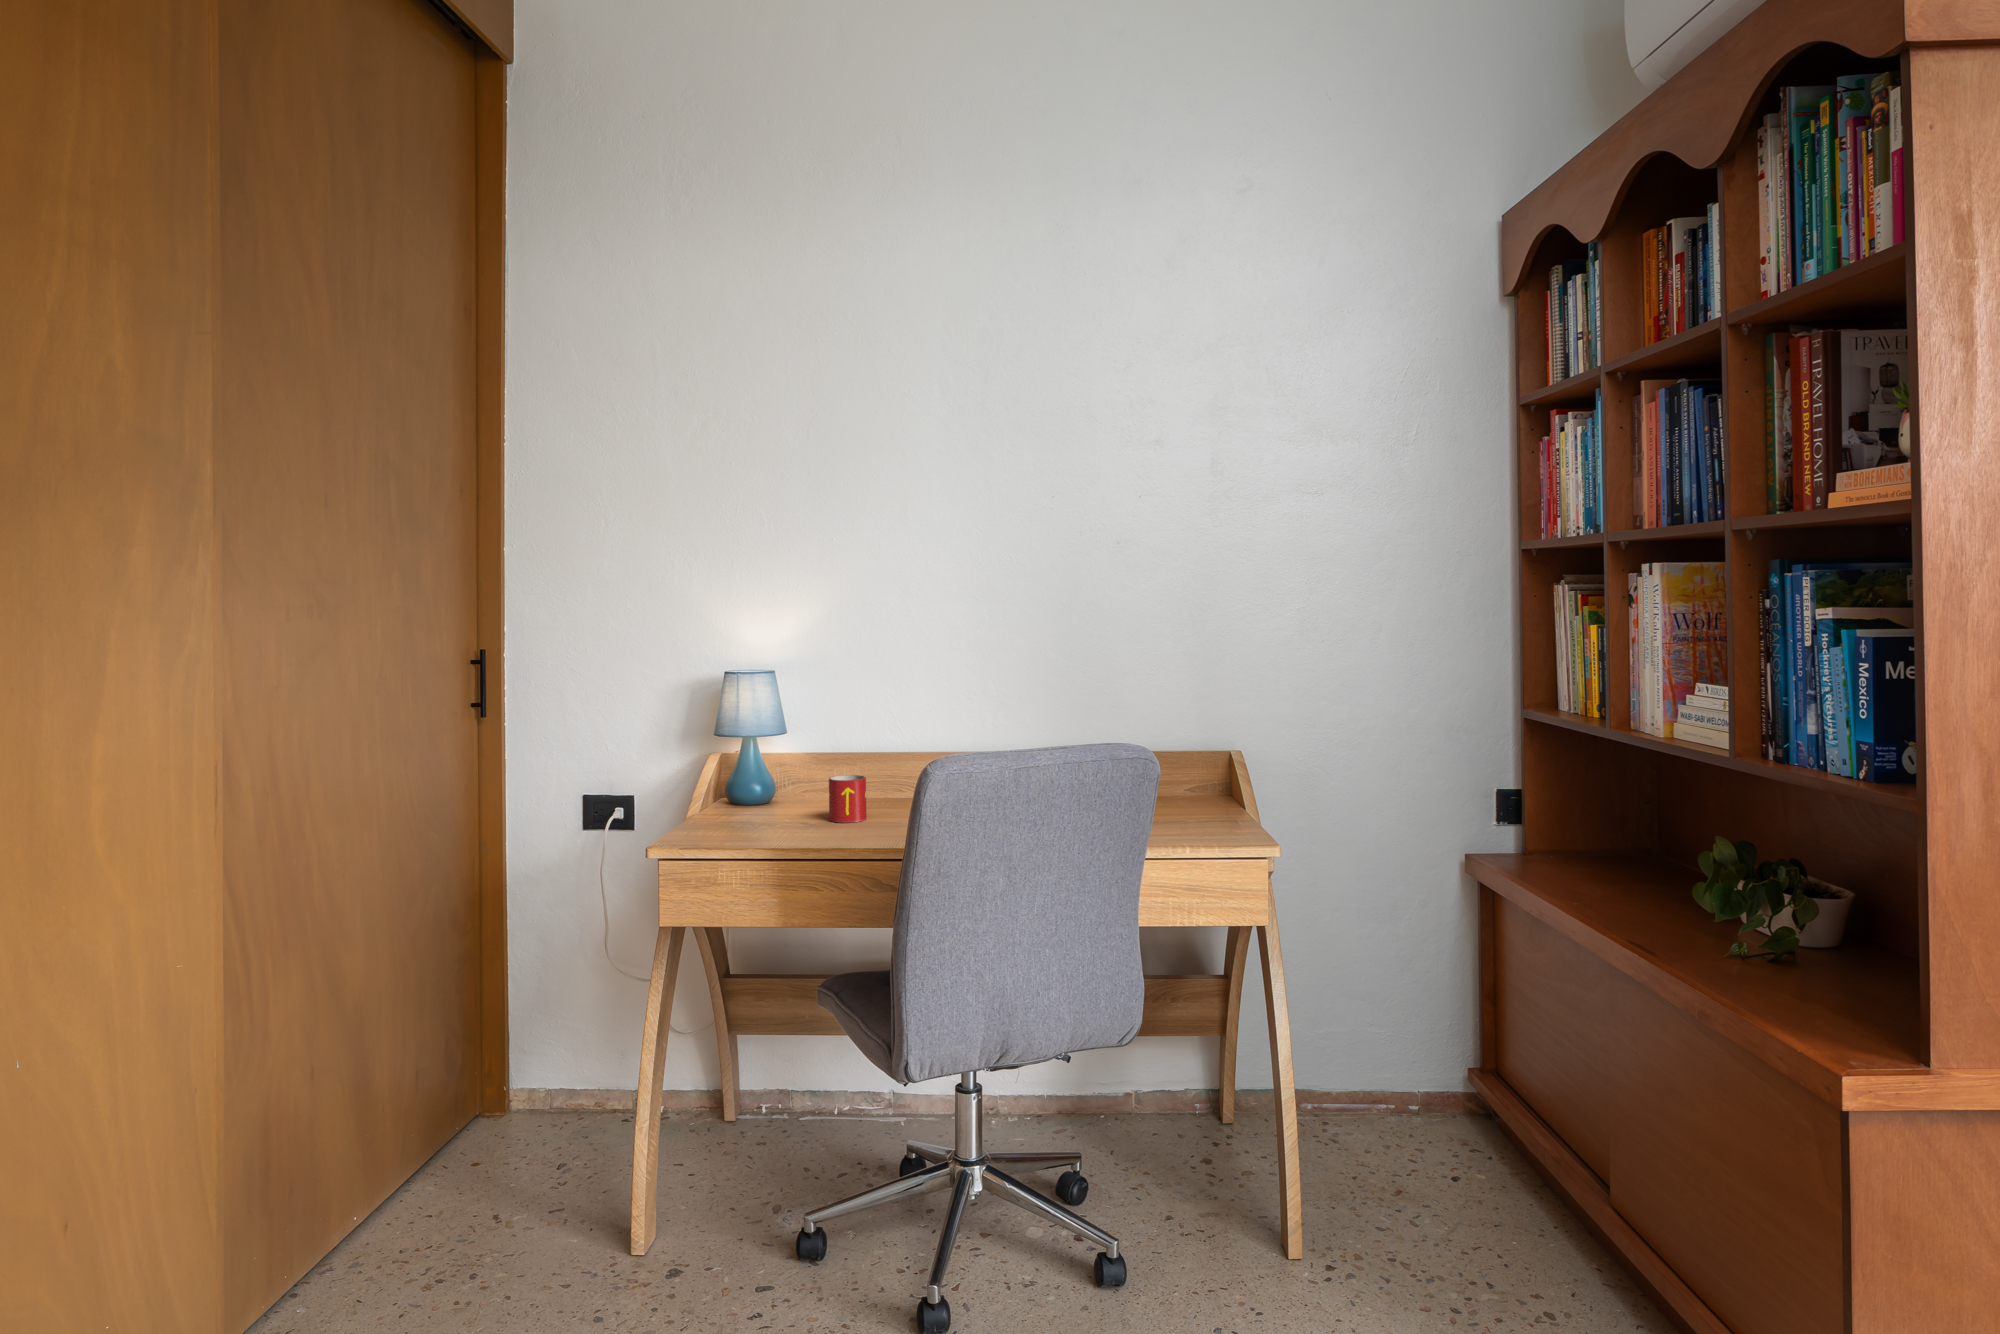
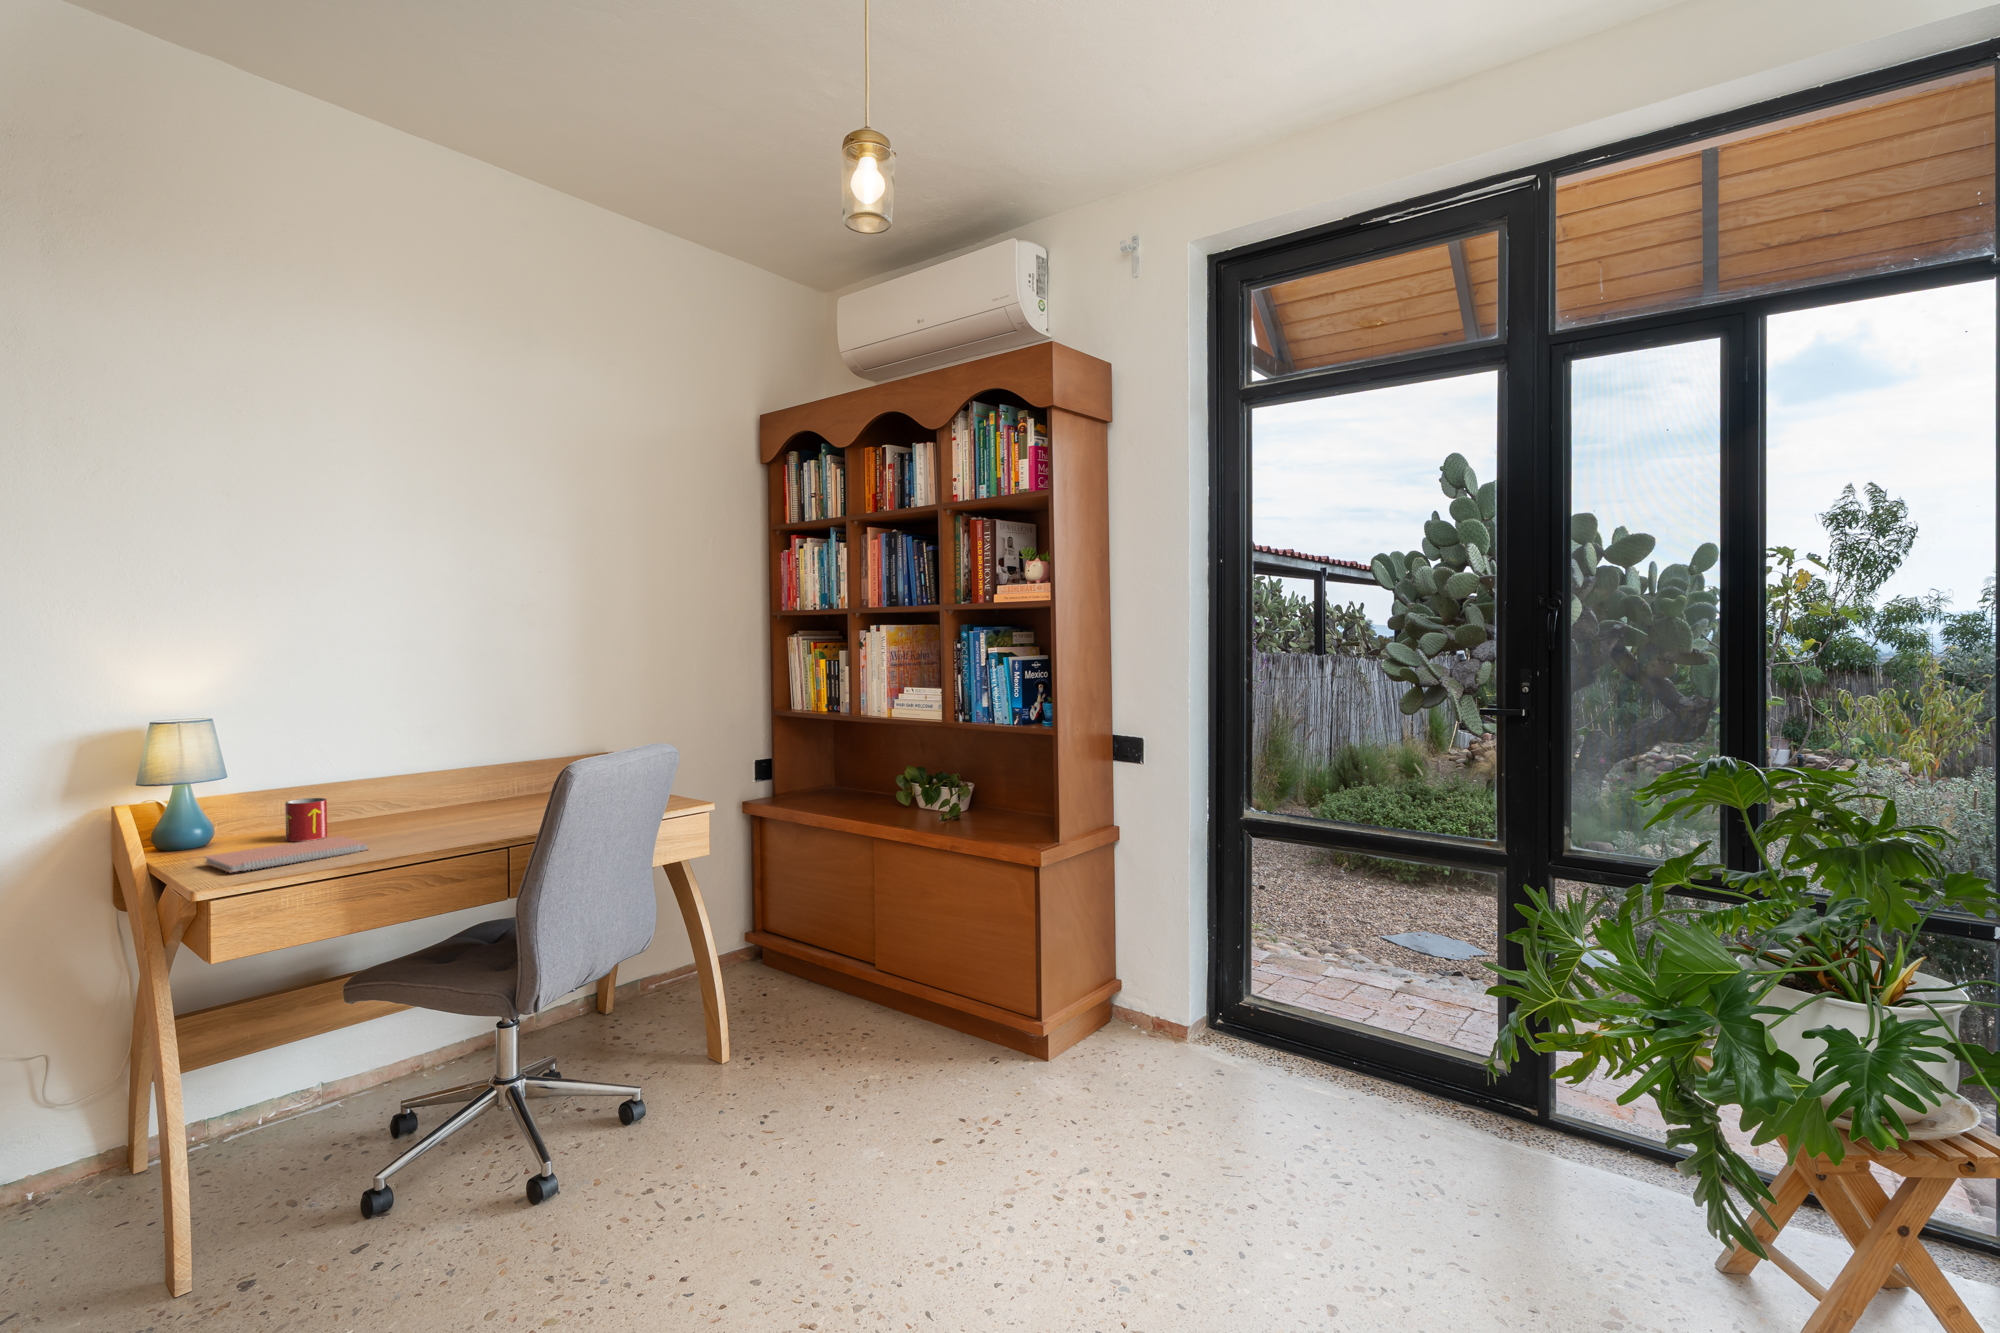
notebook: none [719,822,855,847] -> present [205,836,369,872]

